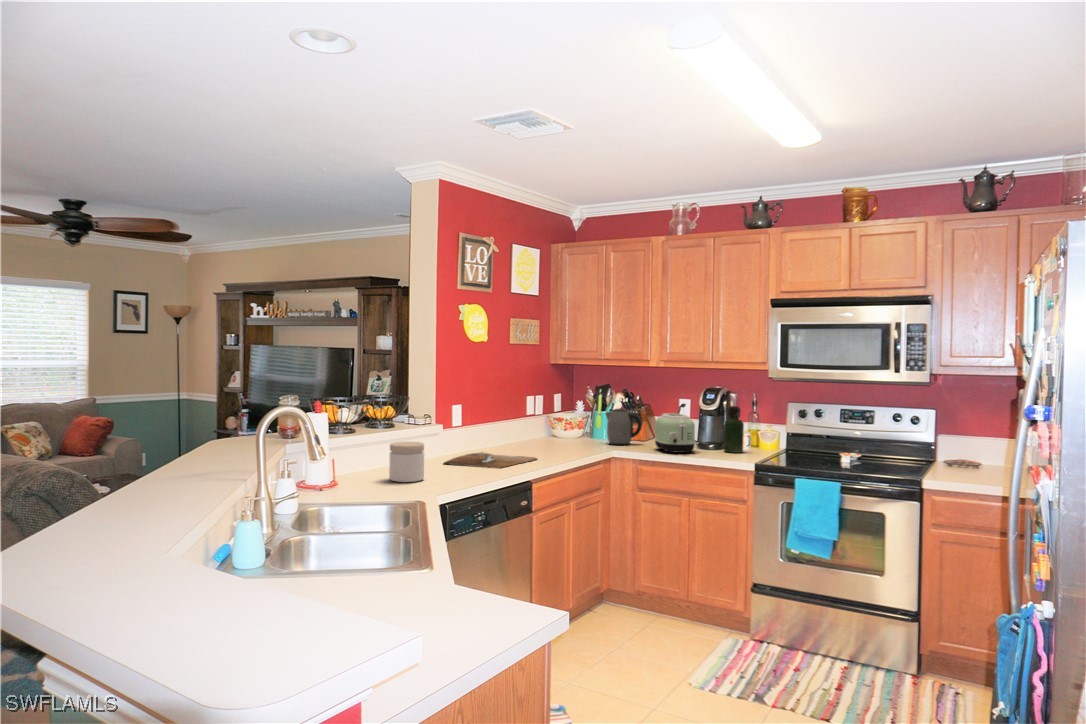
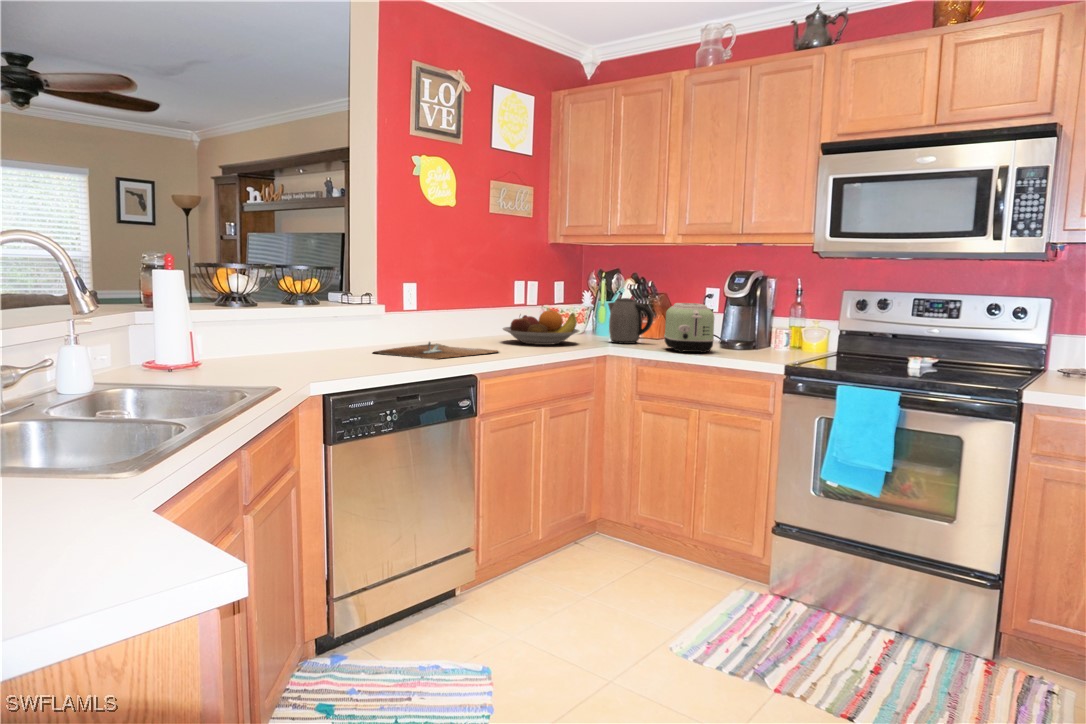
bottle: present [724,406,744,453] -> none [753,294,781,355]
fruit bowl: none [526,421,587,449] -> present [503,310,579,345]
jar: present [389,442,424,482] -> none [271,317,319,368]

